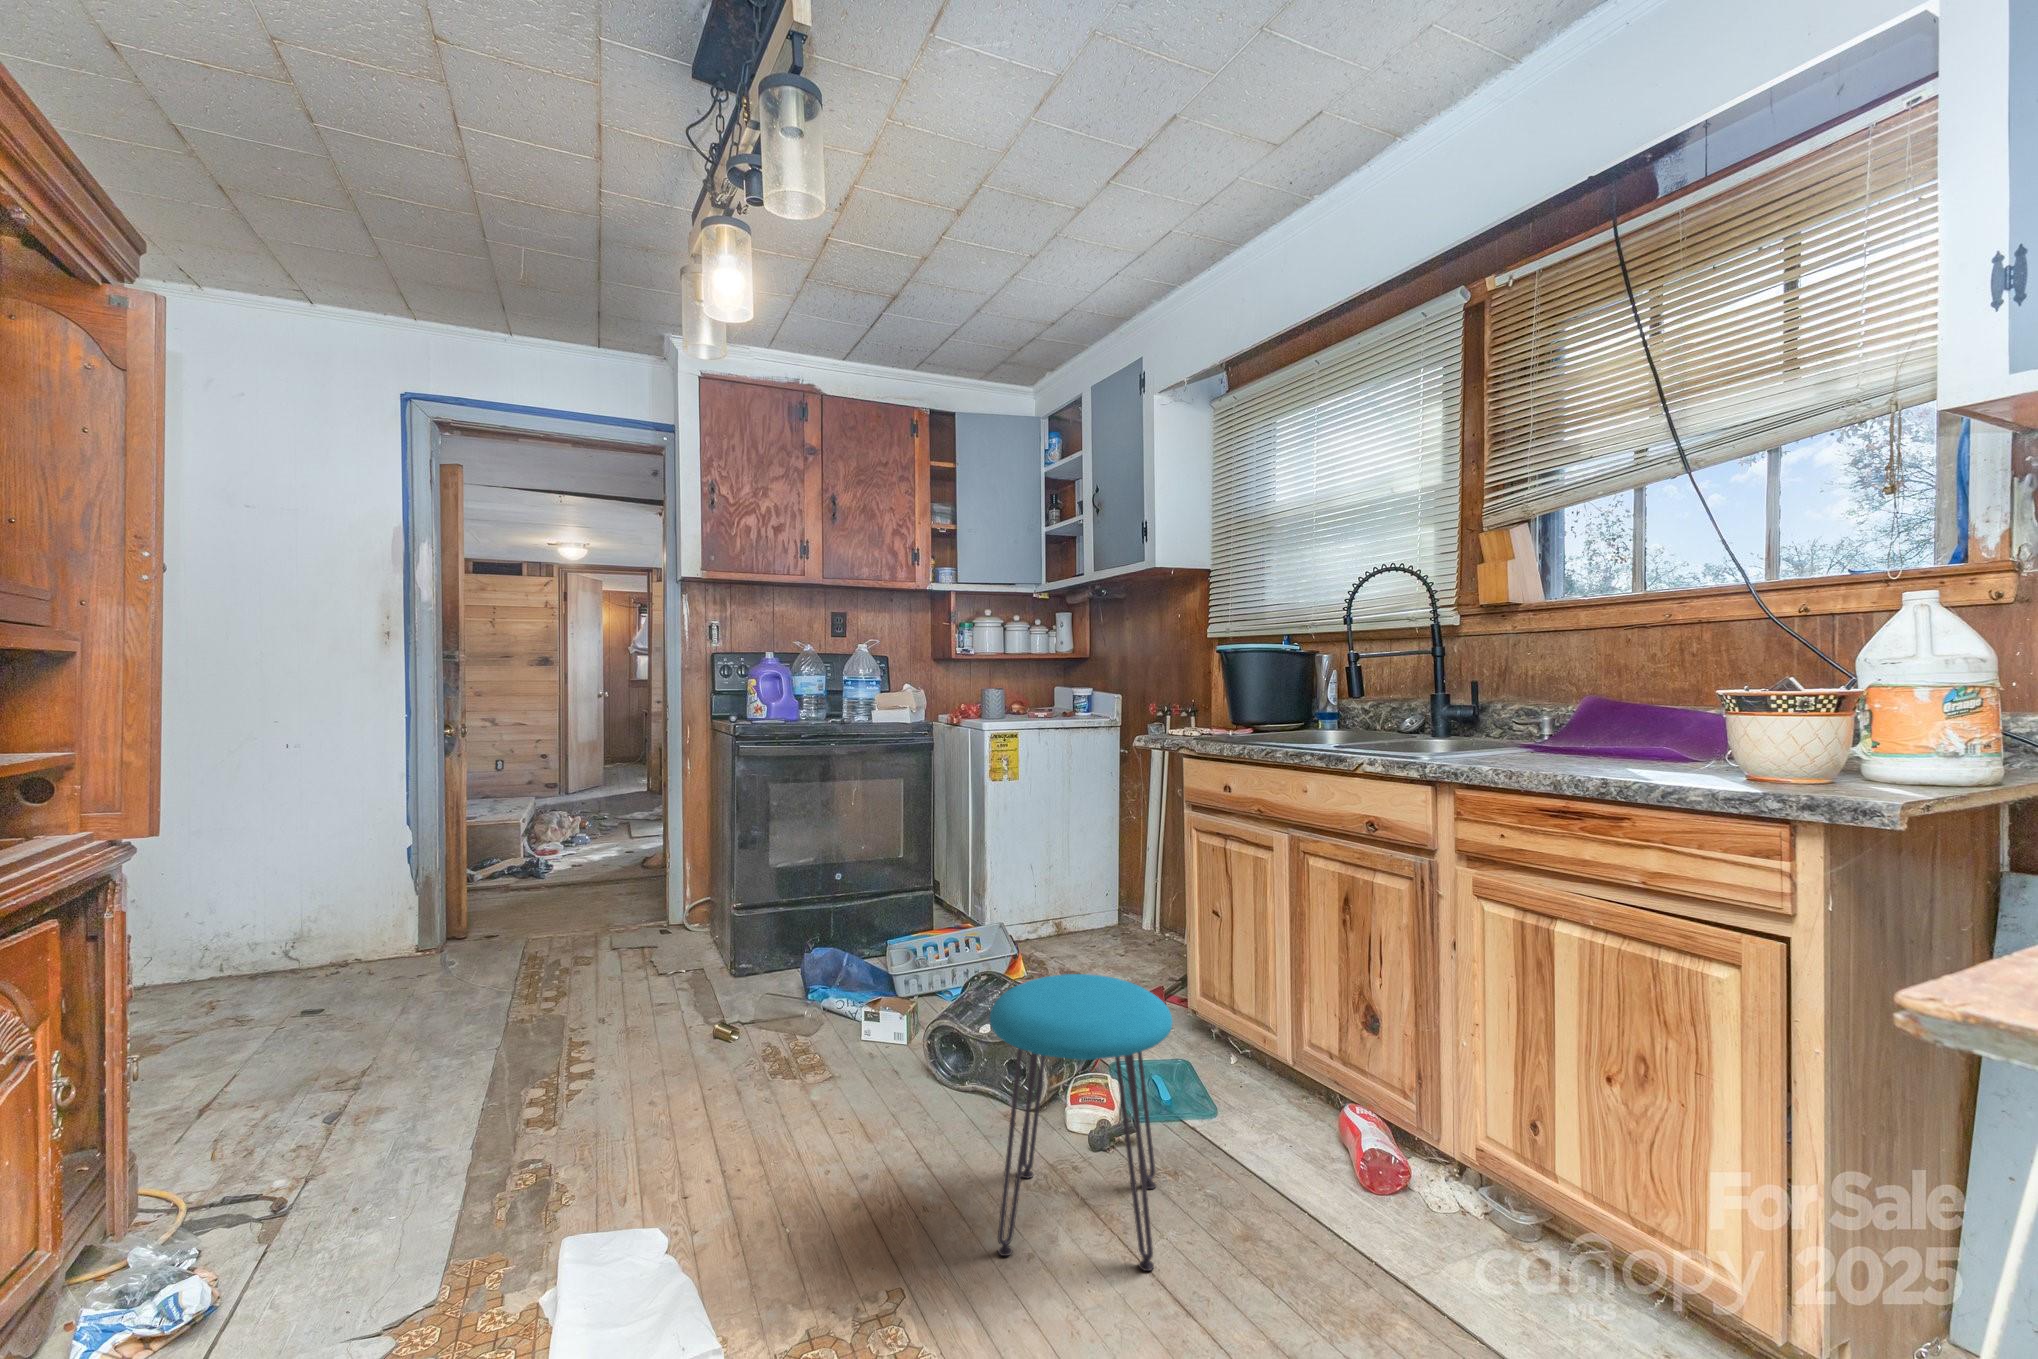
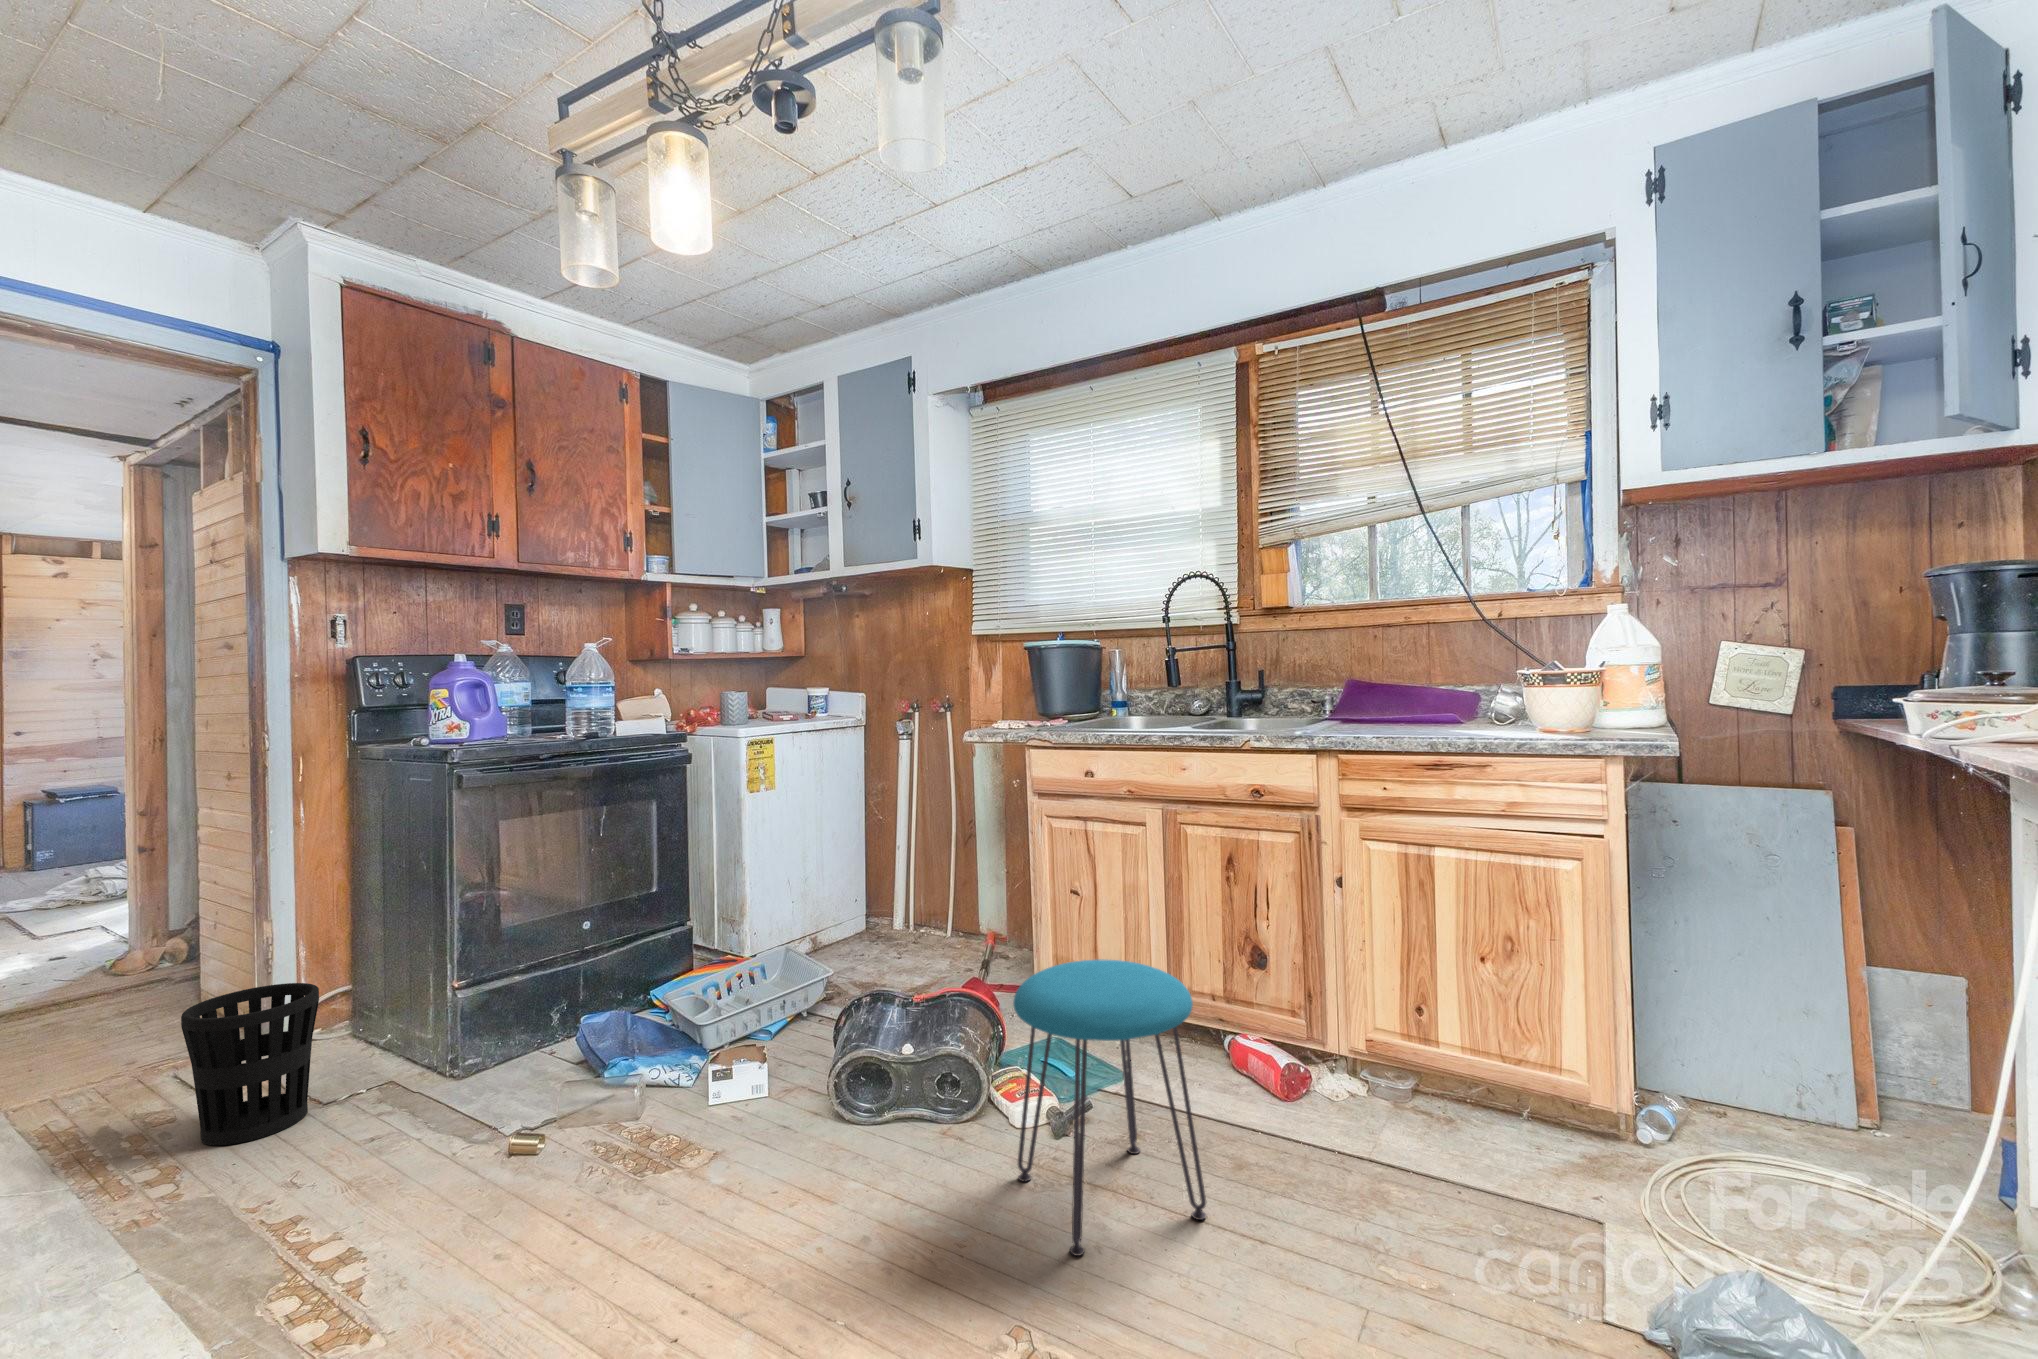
wastebasket: none [573,886,653,989] -> present [181,983,319,1145]

